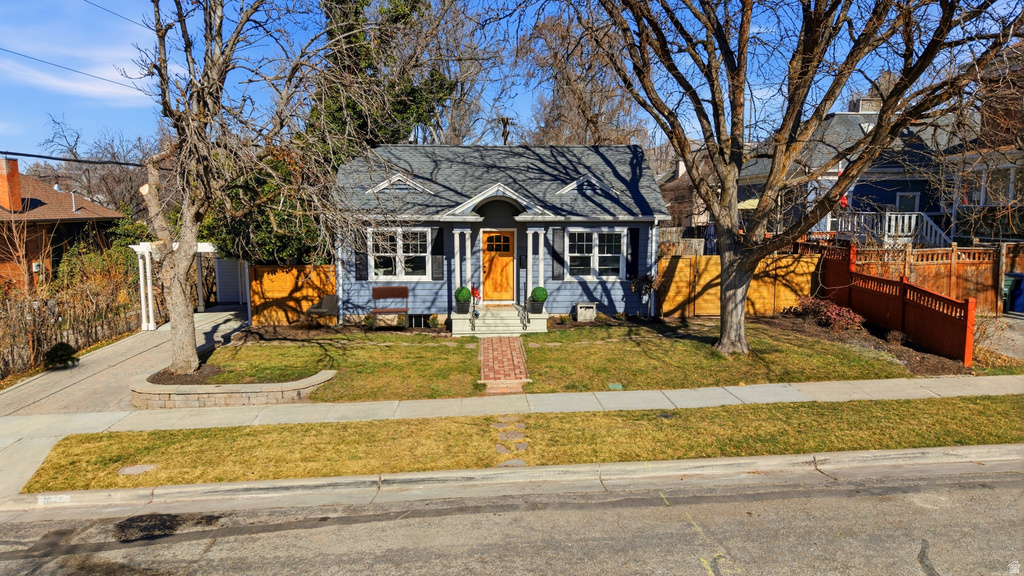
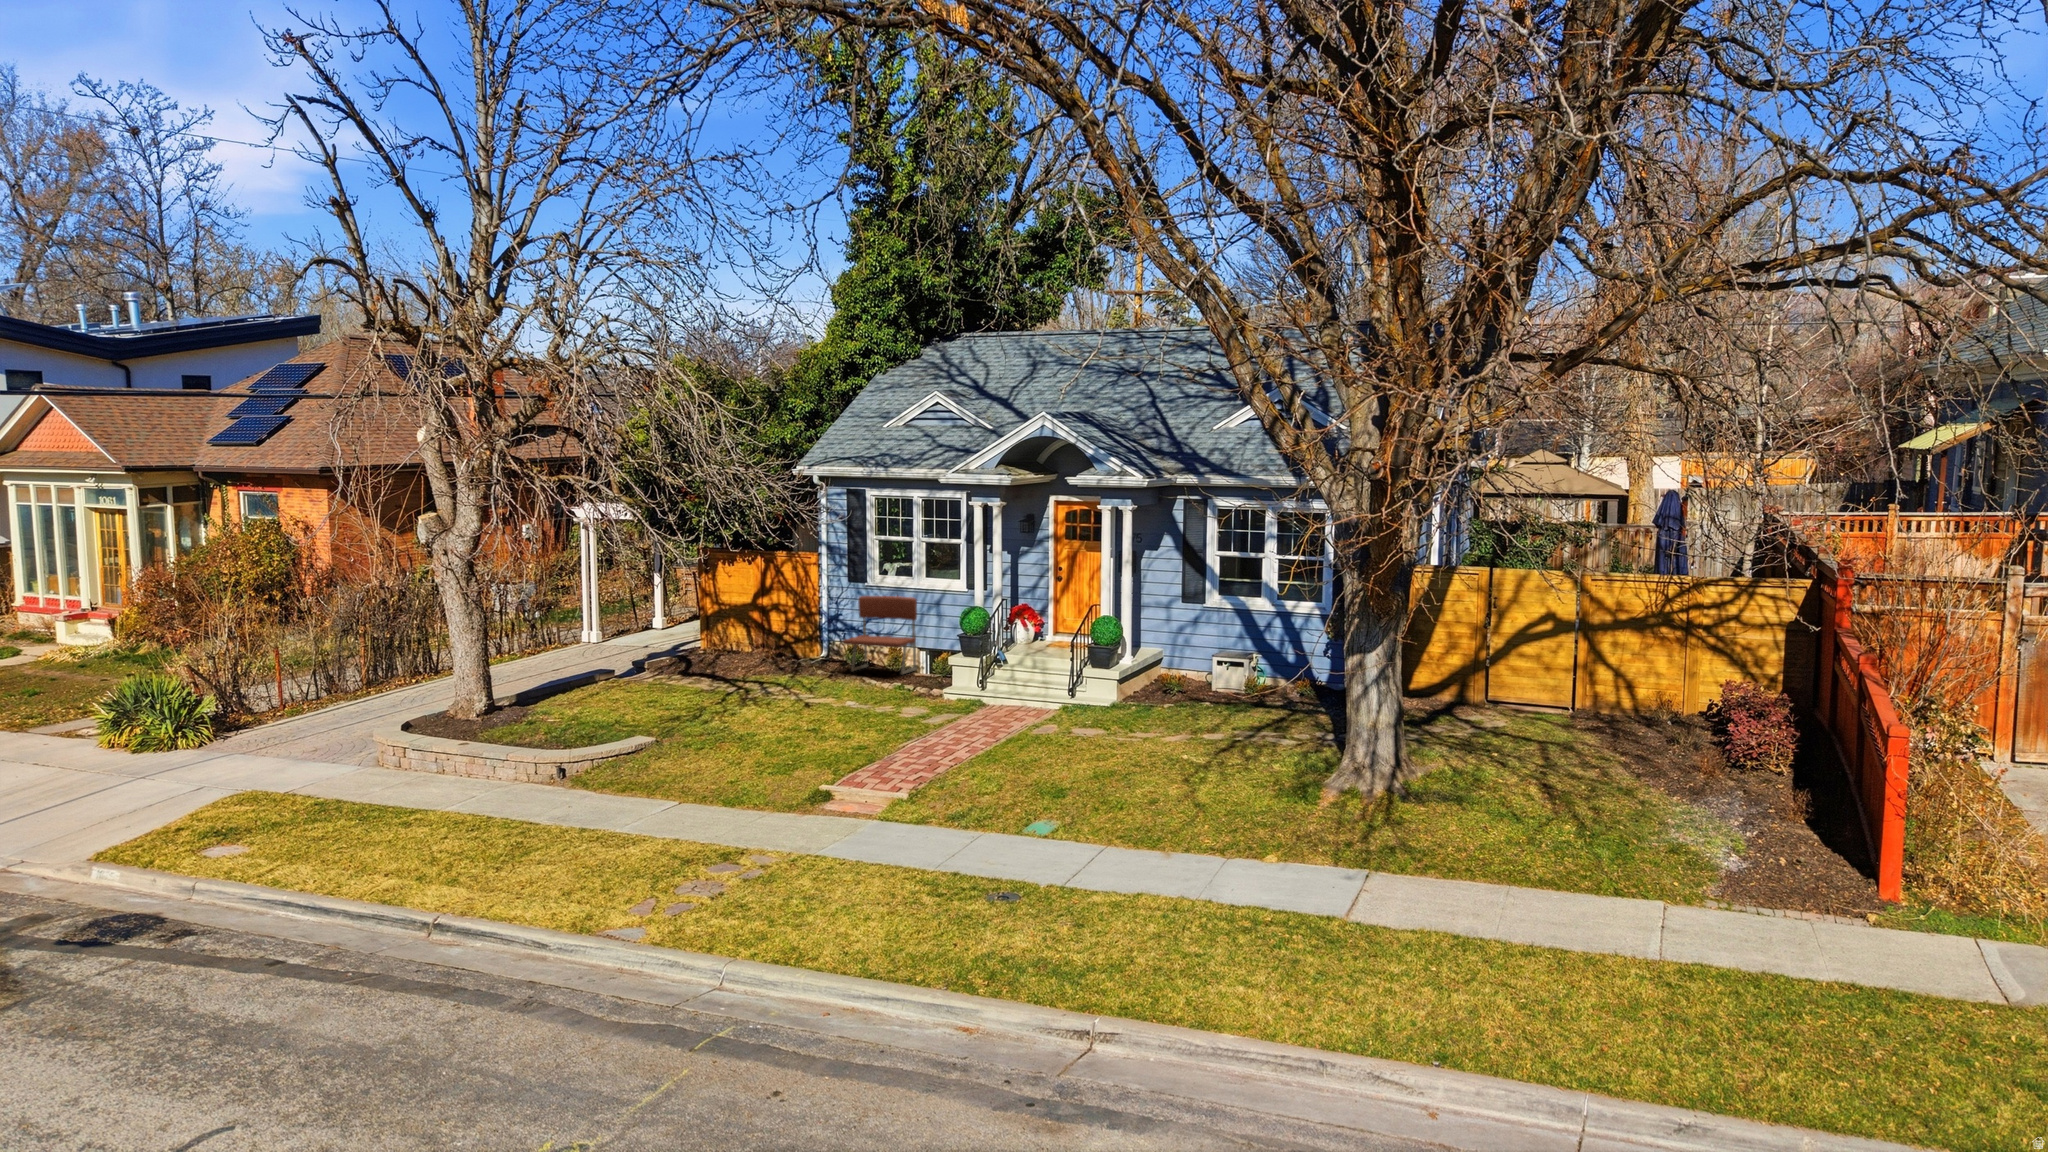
lounge chair: present [306,294,339,328] -> none [765,604,823,664]
potted plant: present [43,342,80,369] -> none [353,653,405,693]

